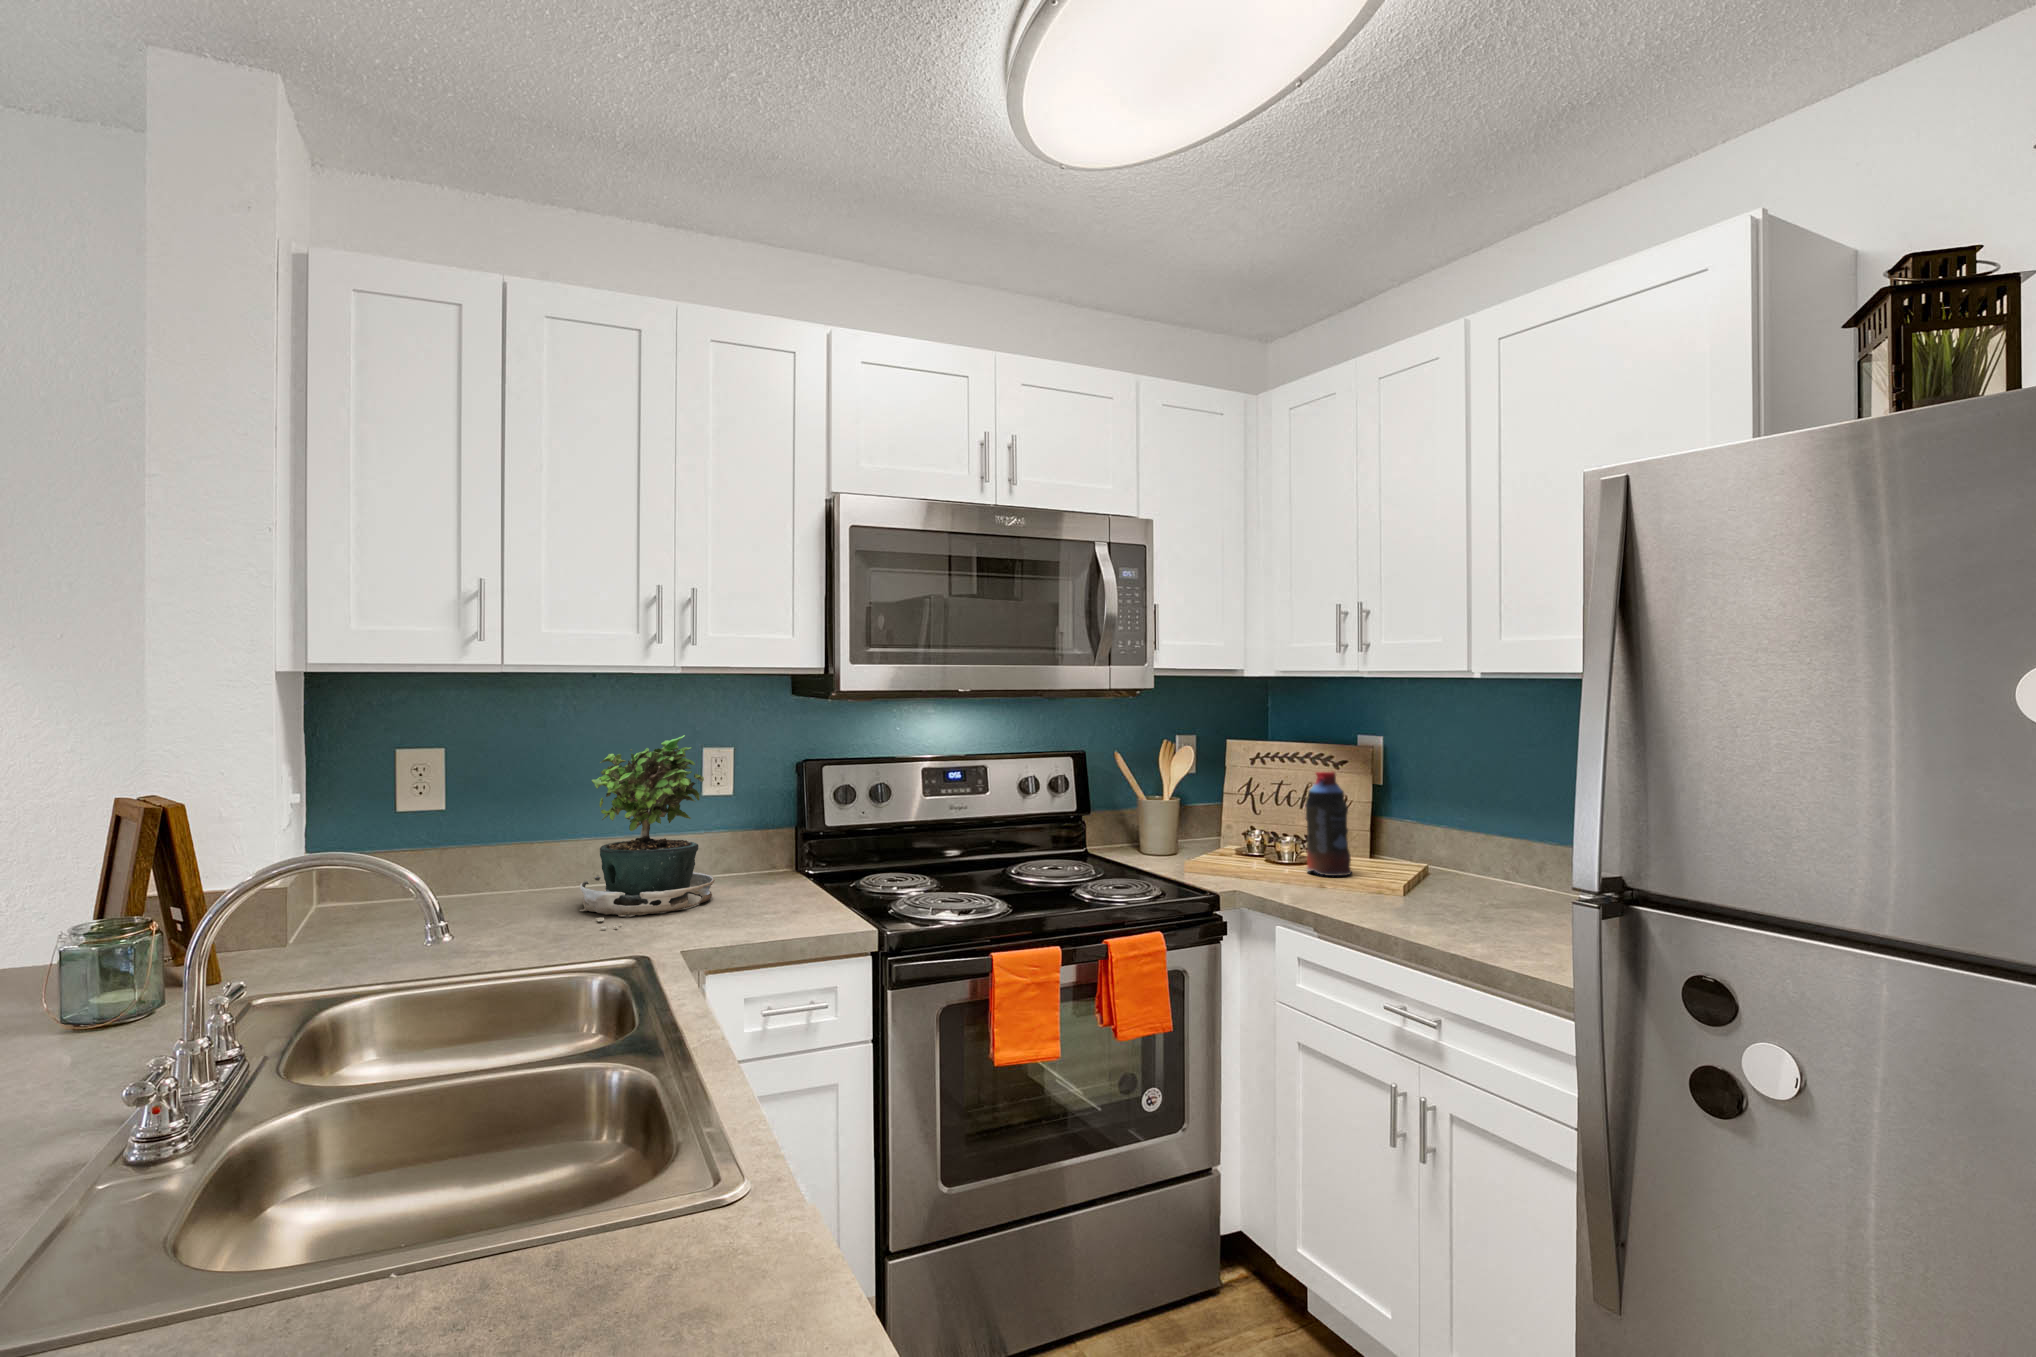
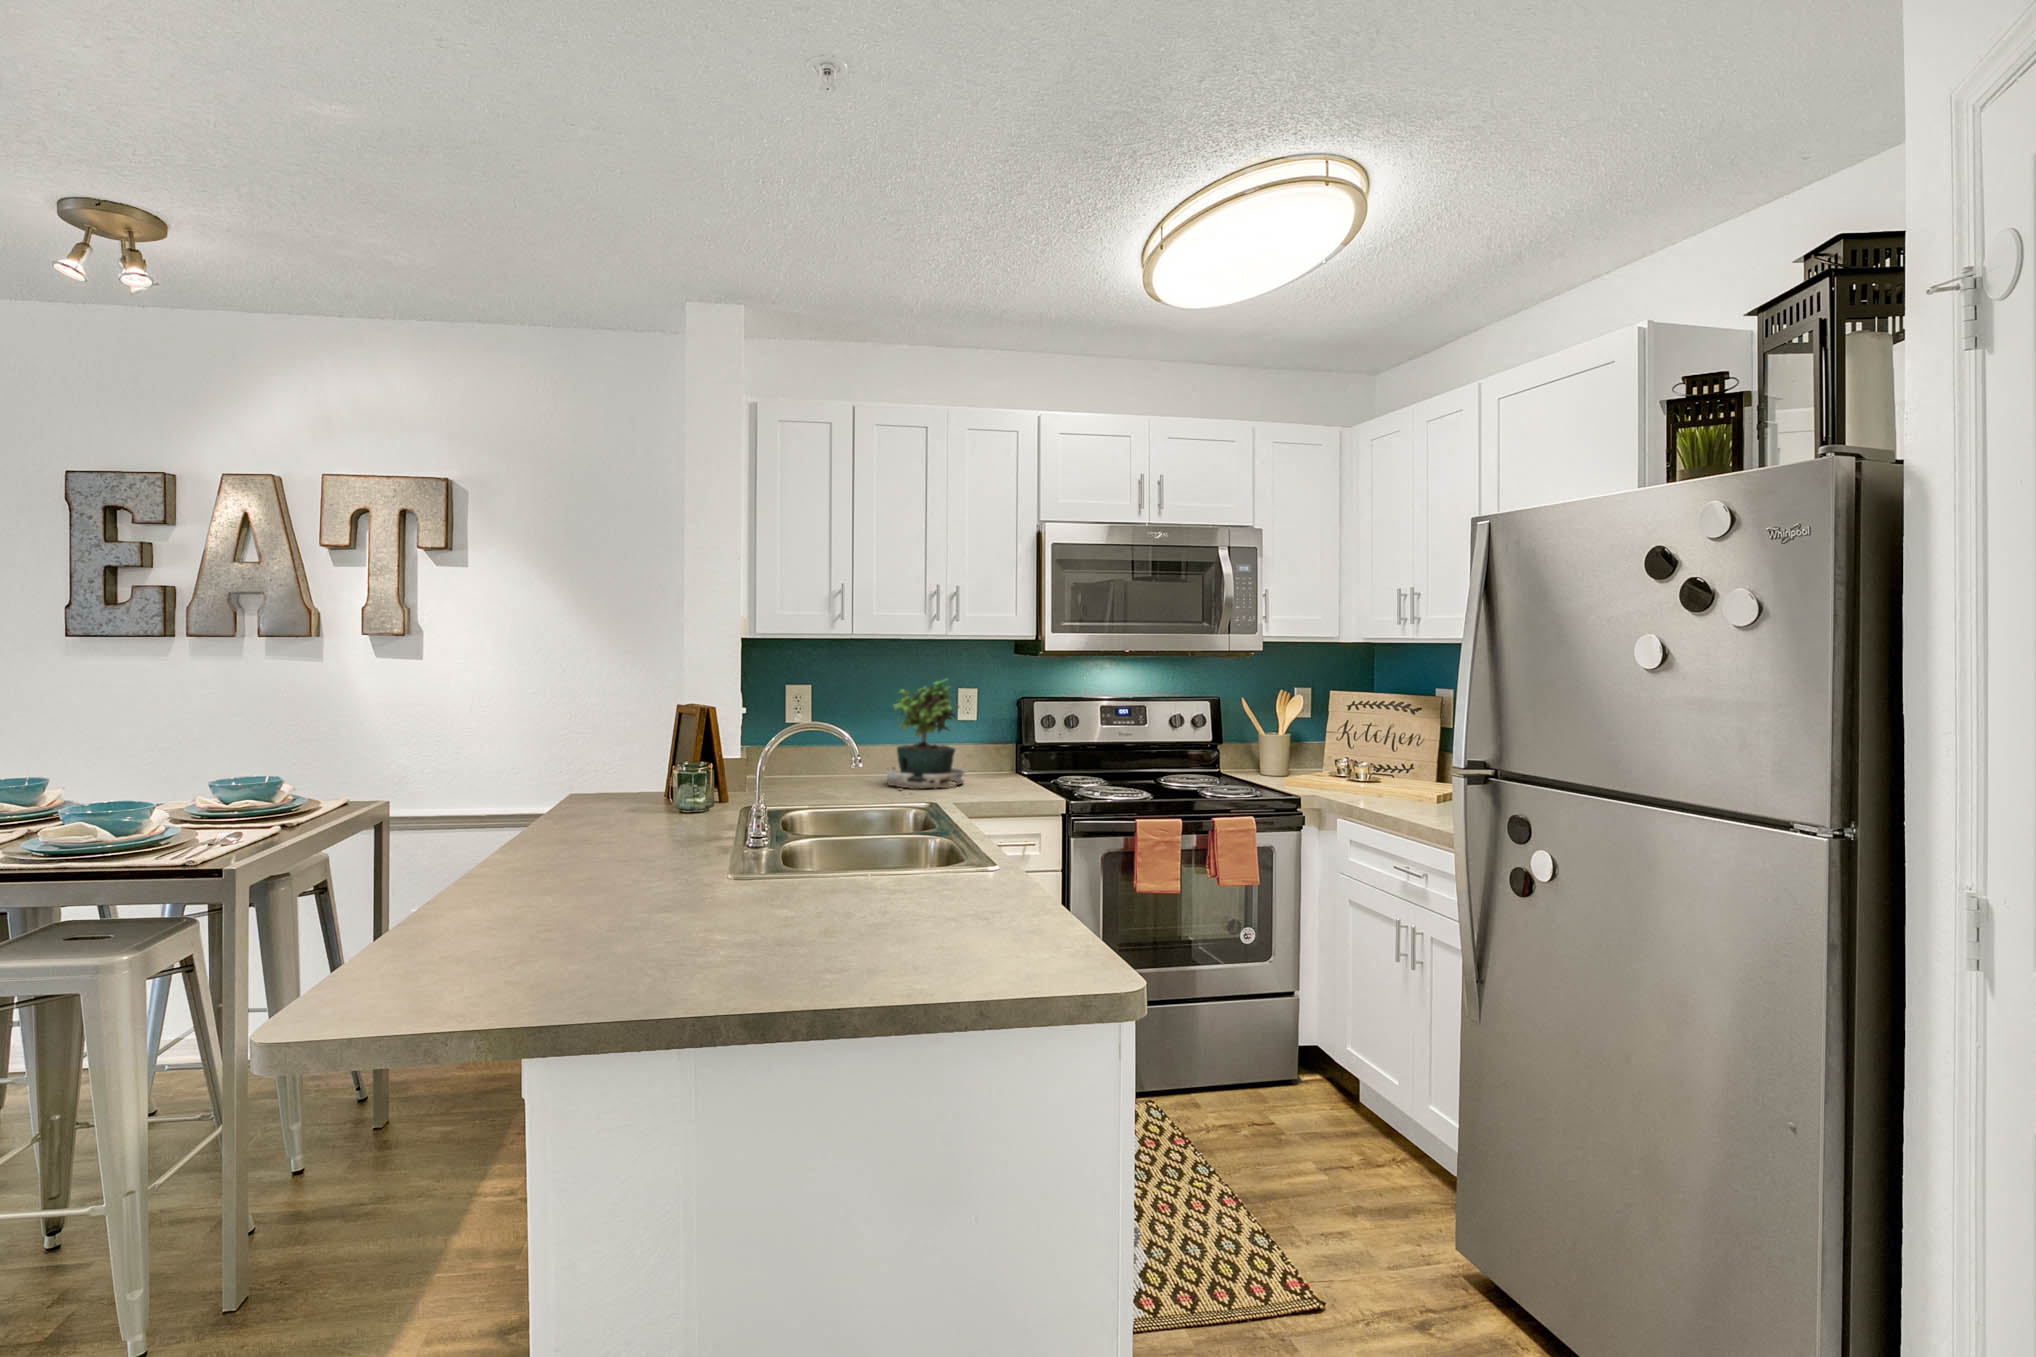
bottle: present [1305,772,1352,876] -> none [1378,716,1411,791]

